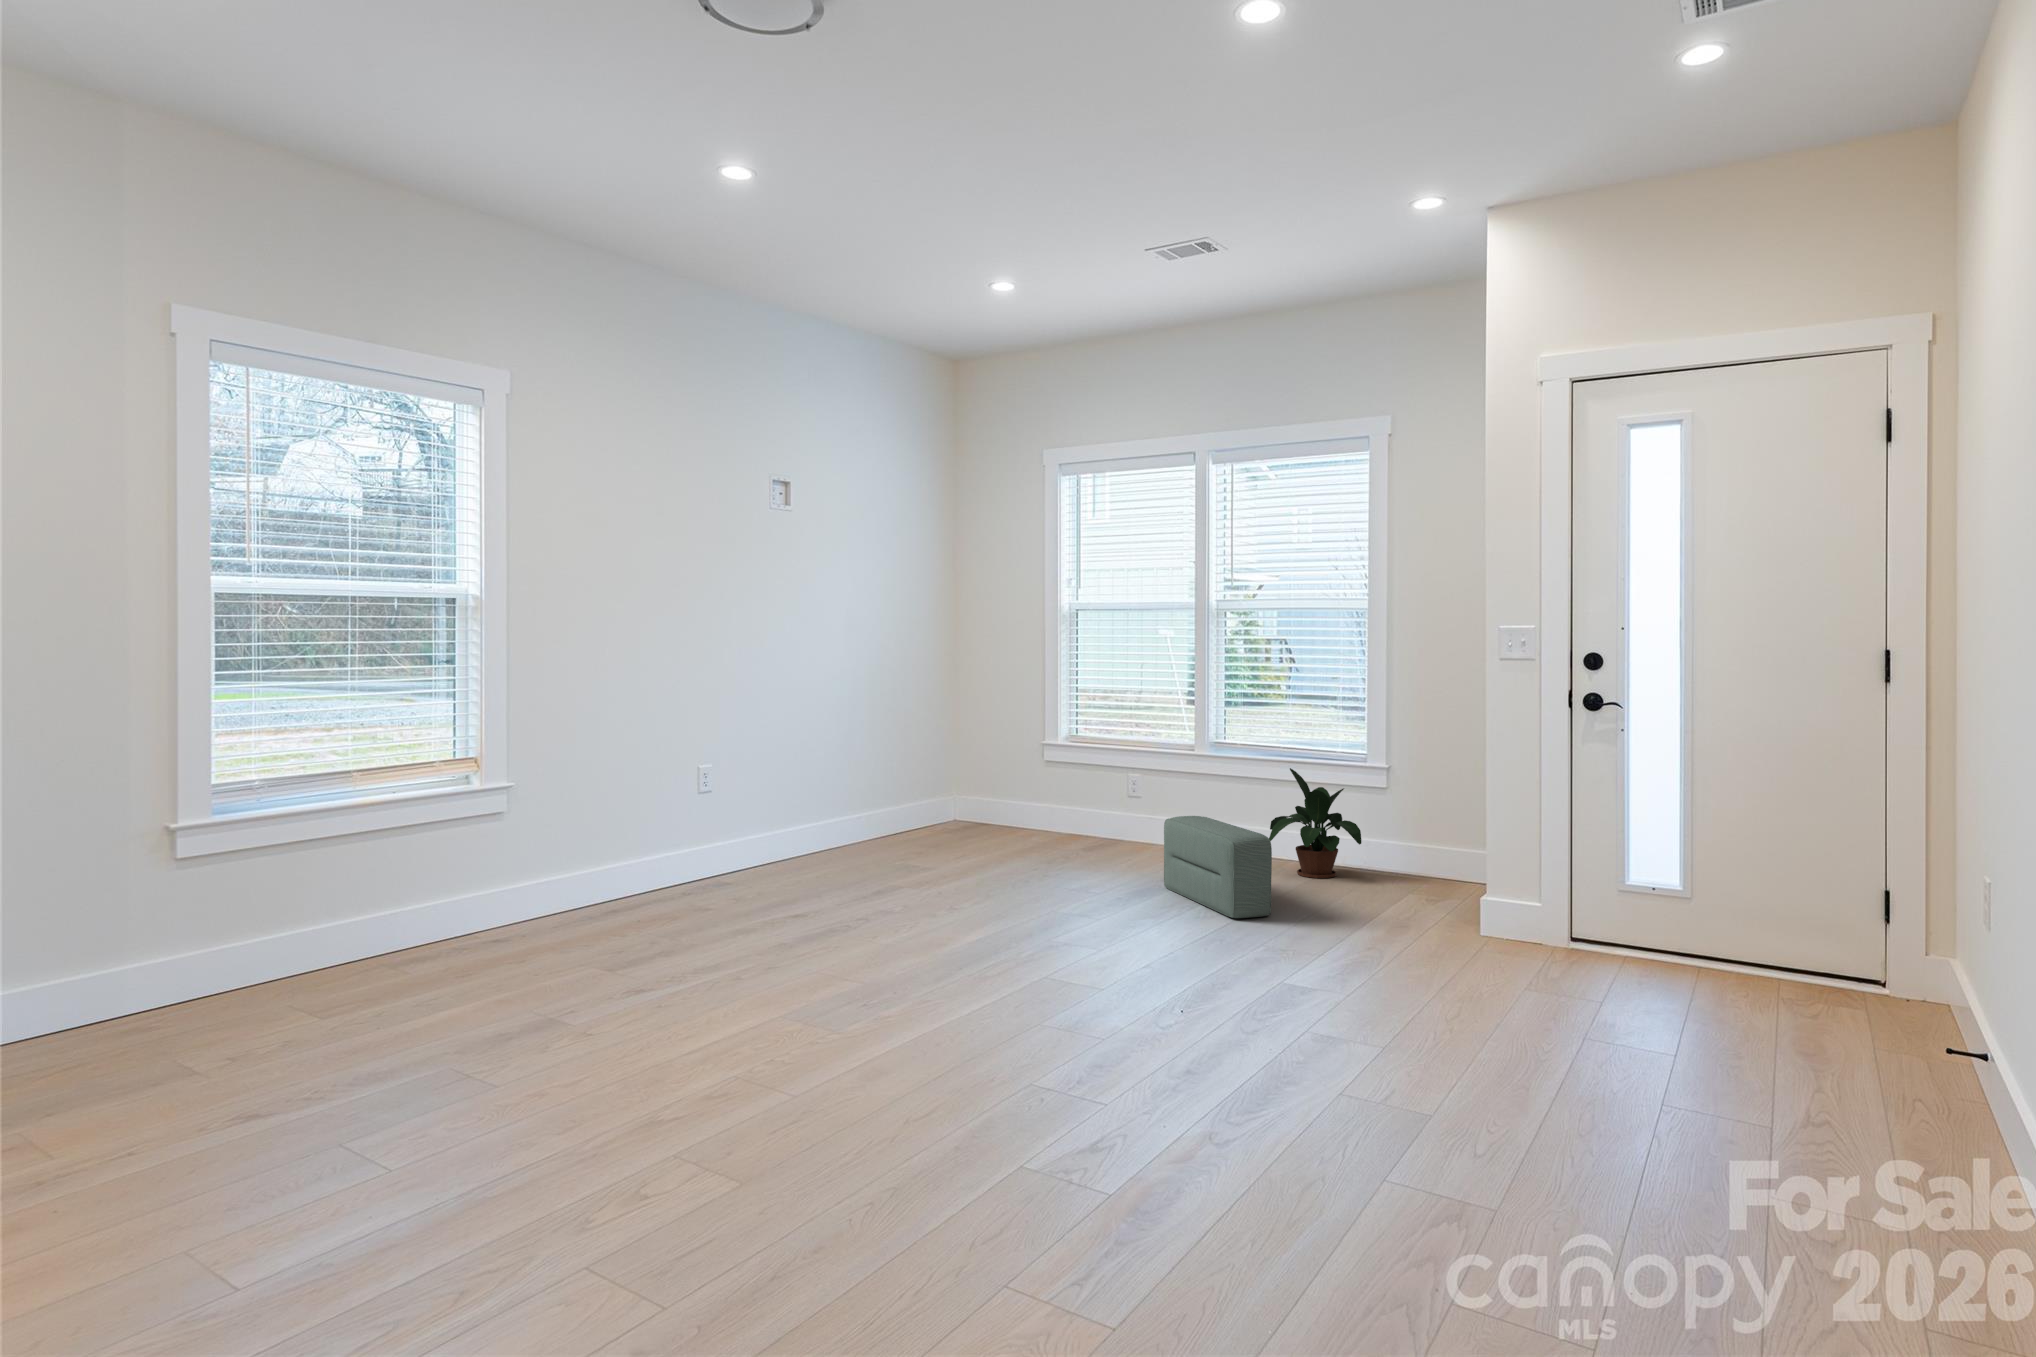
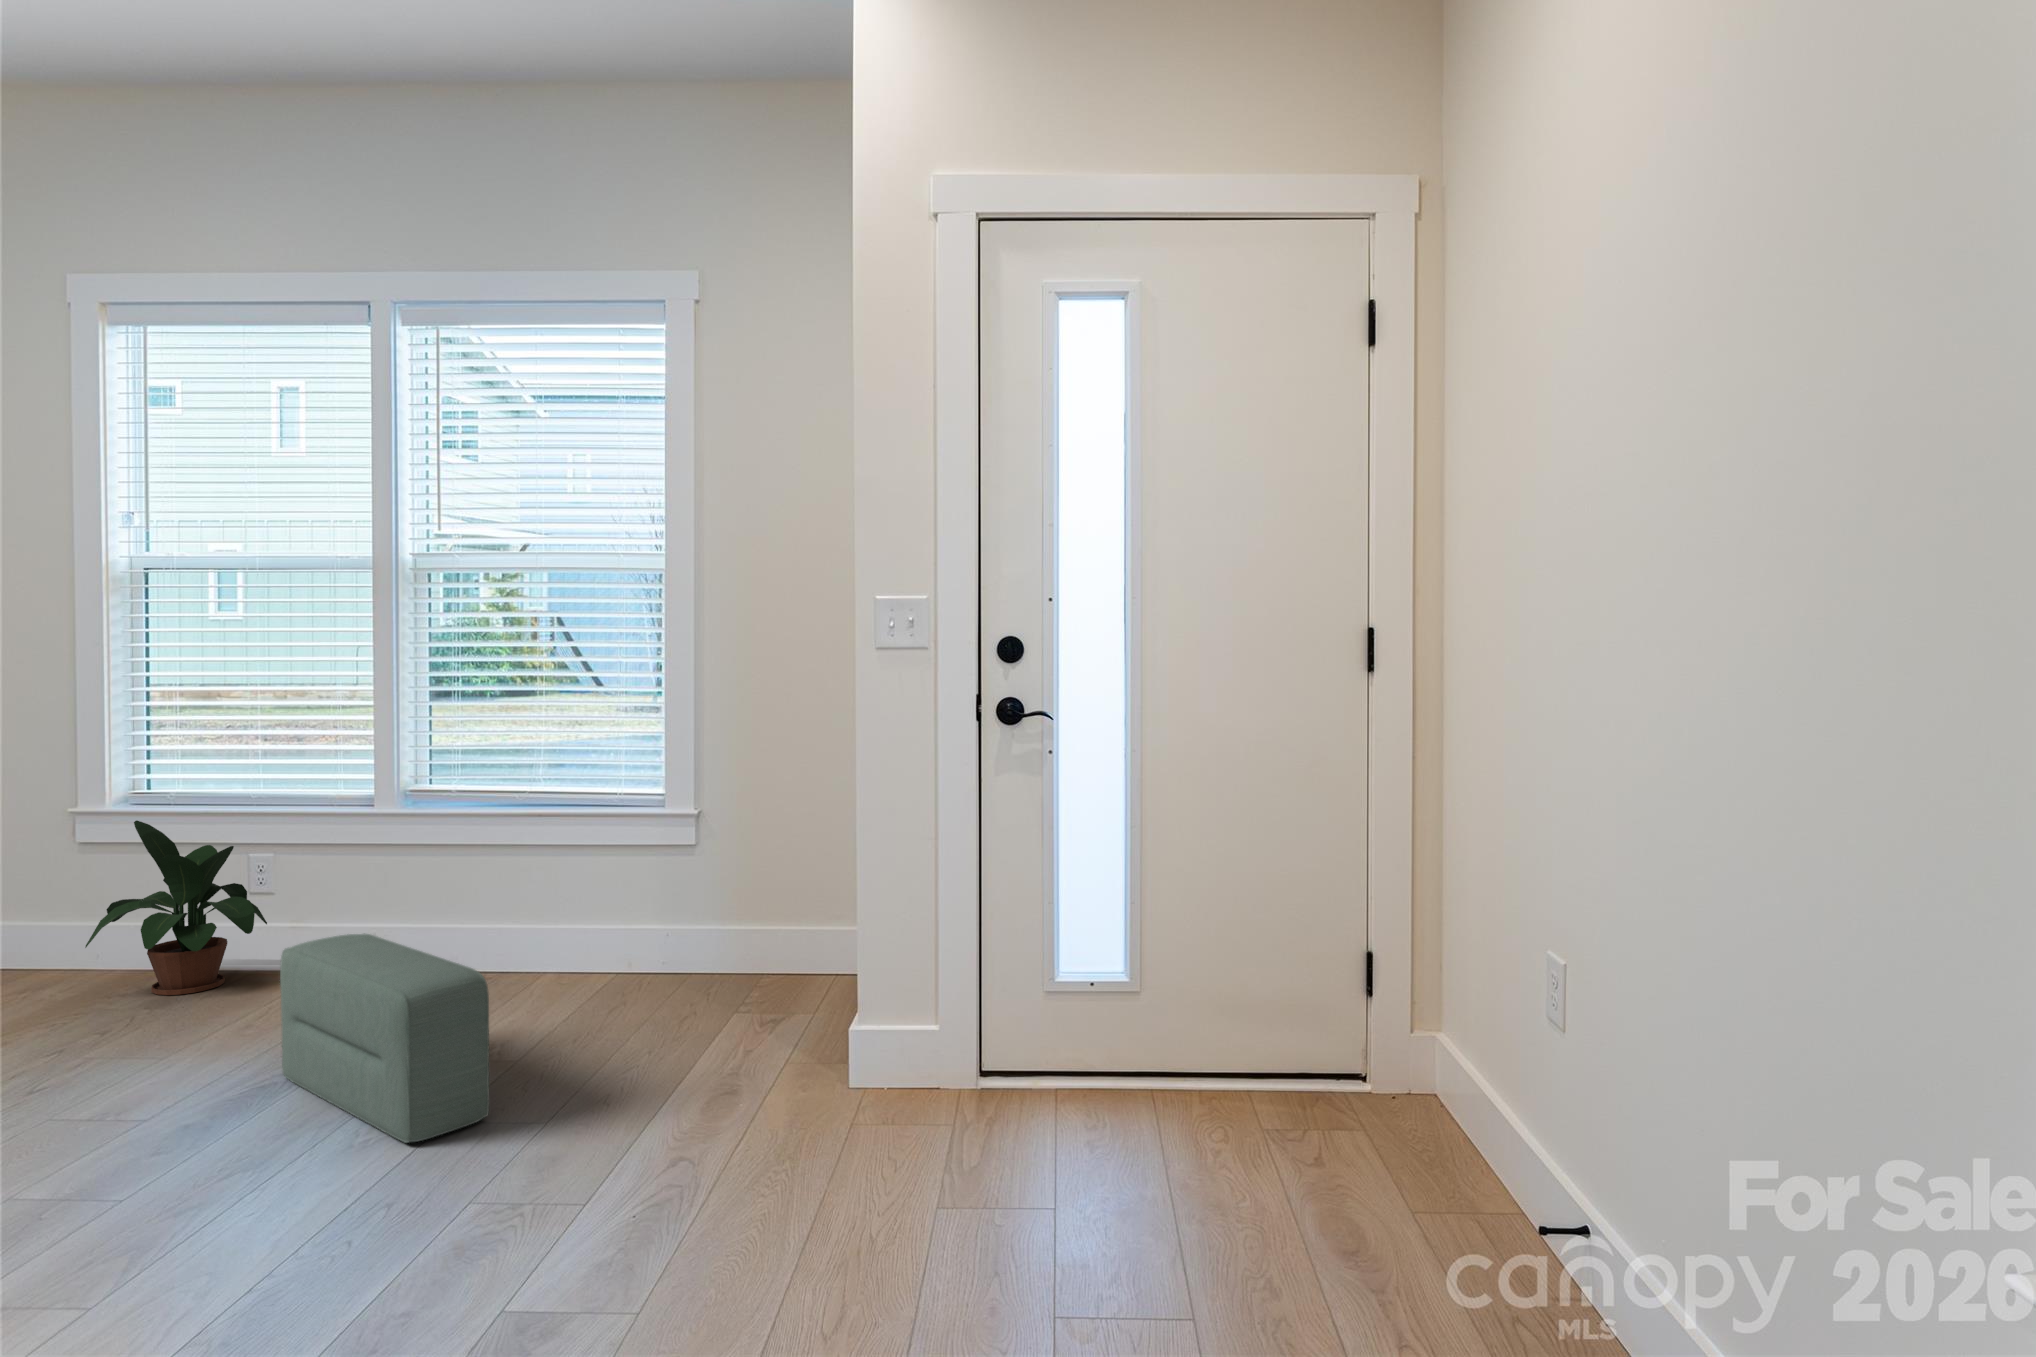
potted plant: present [1269,768,1361,878] -> present [85,821,267,995]

